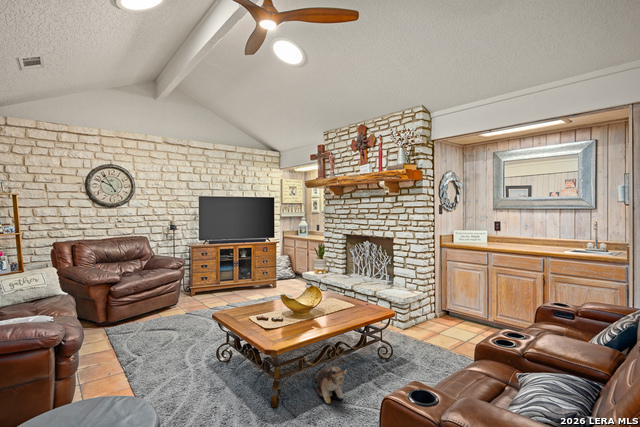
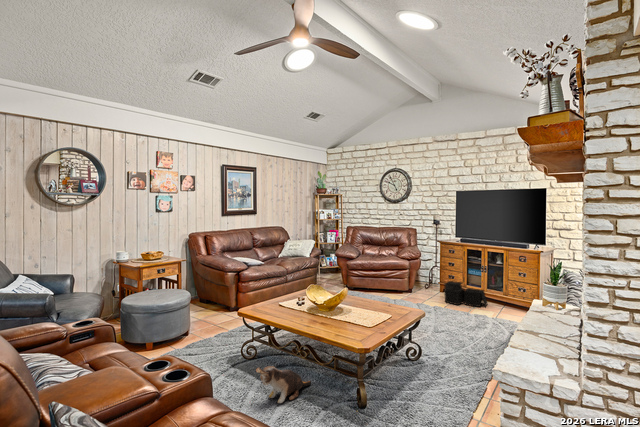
storage bin: none [206,281,250,301] -> present [444,281,487,307]

